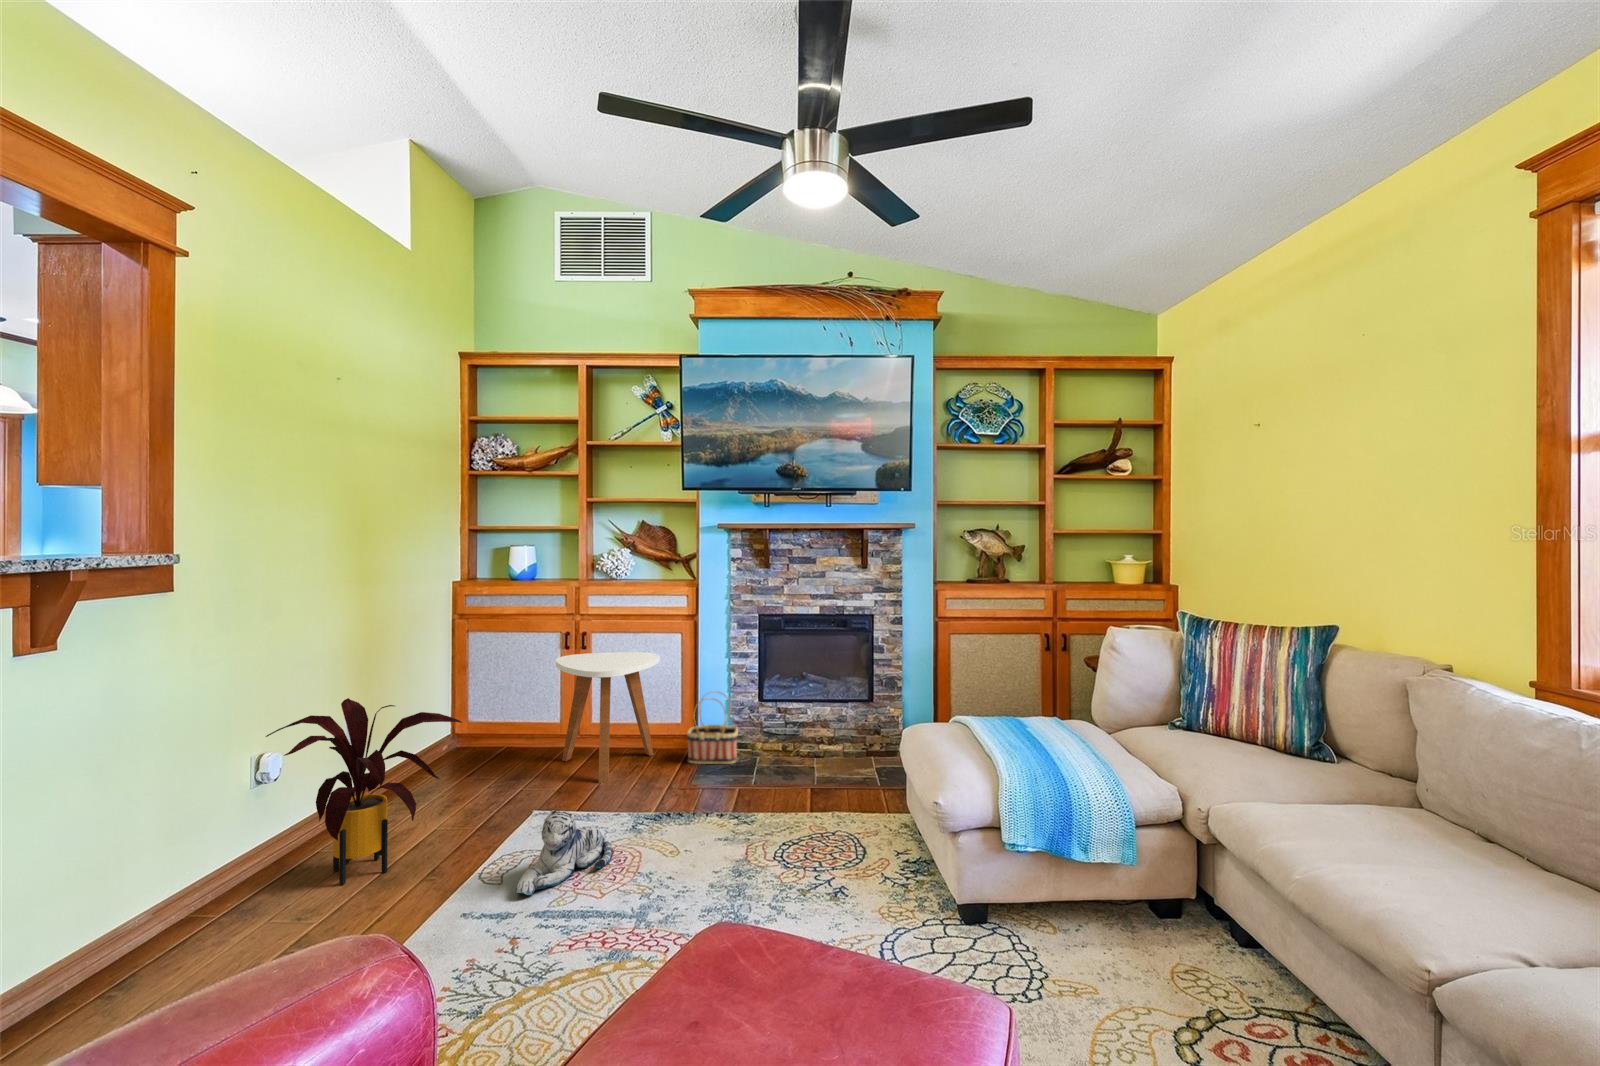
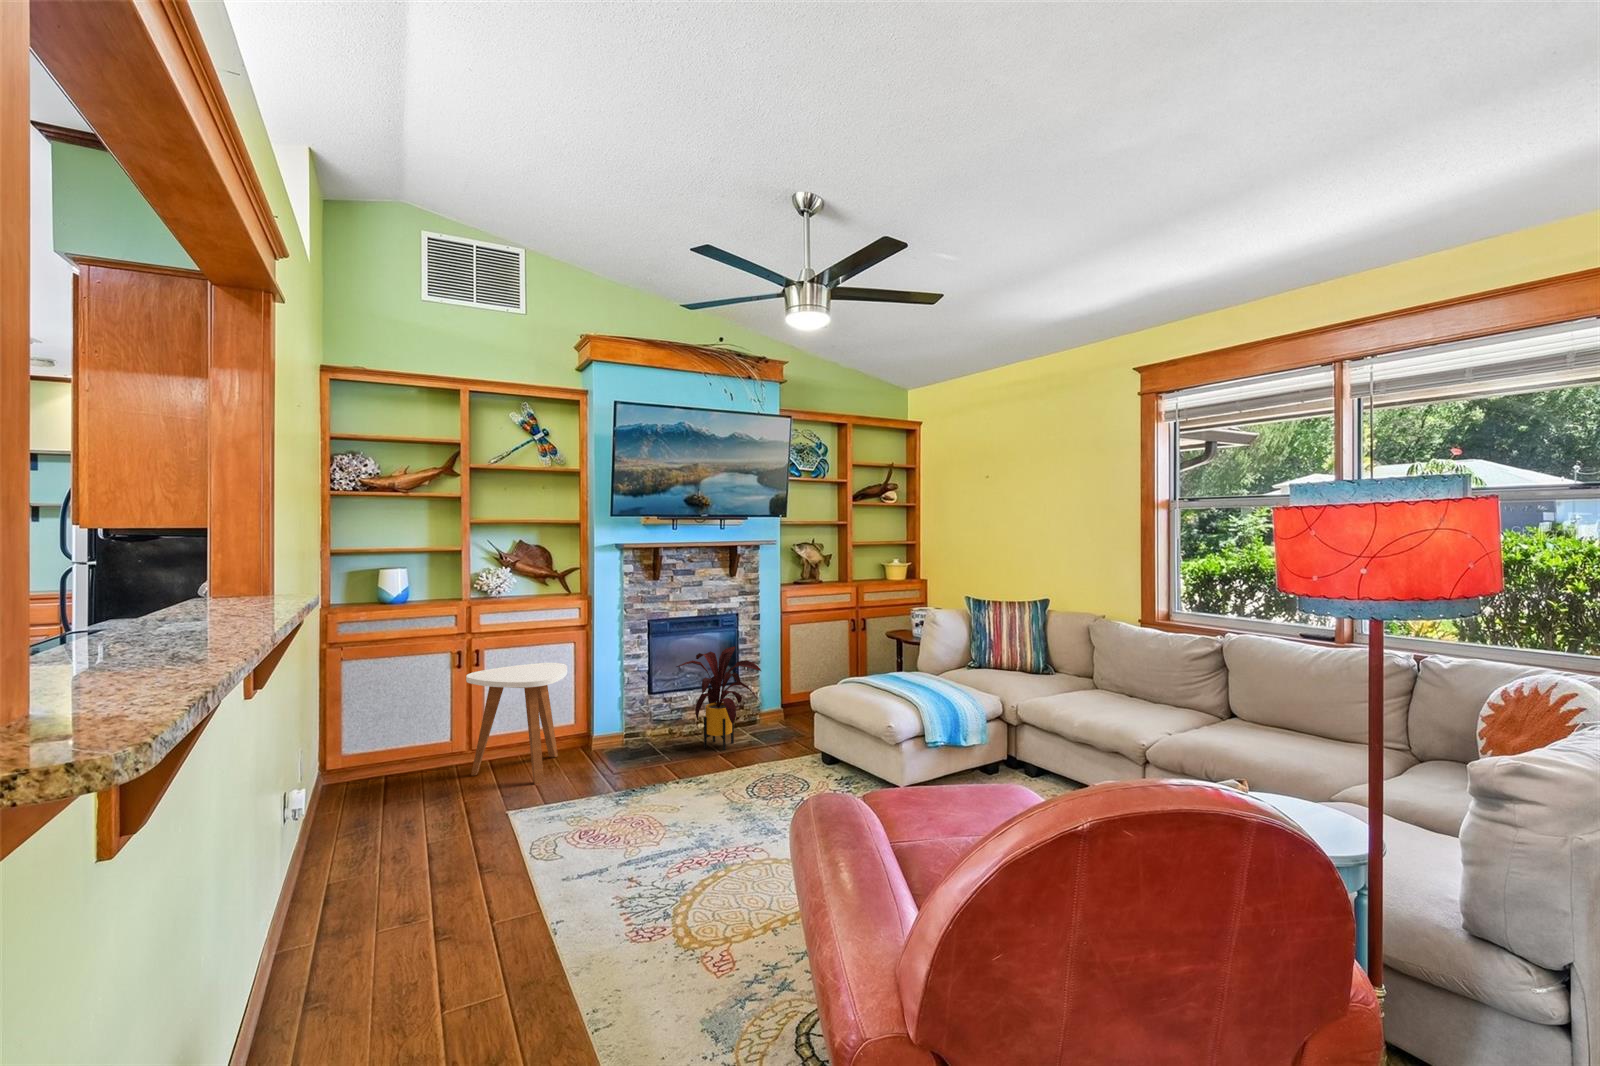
basket: present [687,692,738,764] -> none [594,690,642,756]
house plant: present [266,698,462,885] -> present [676,647,761,750]
plush toy: present [516,810,613,895] -> none [570,792,628,865]

